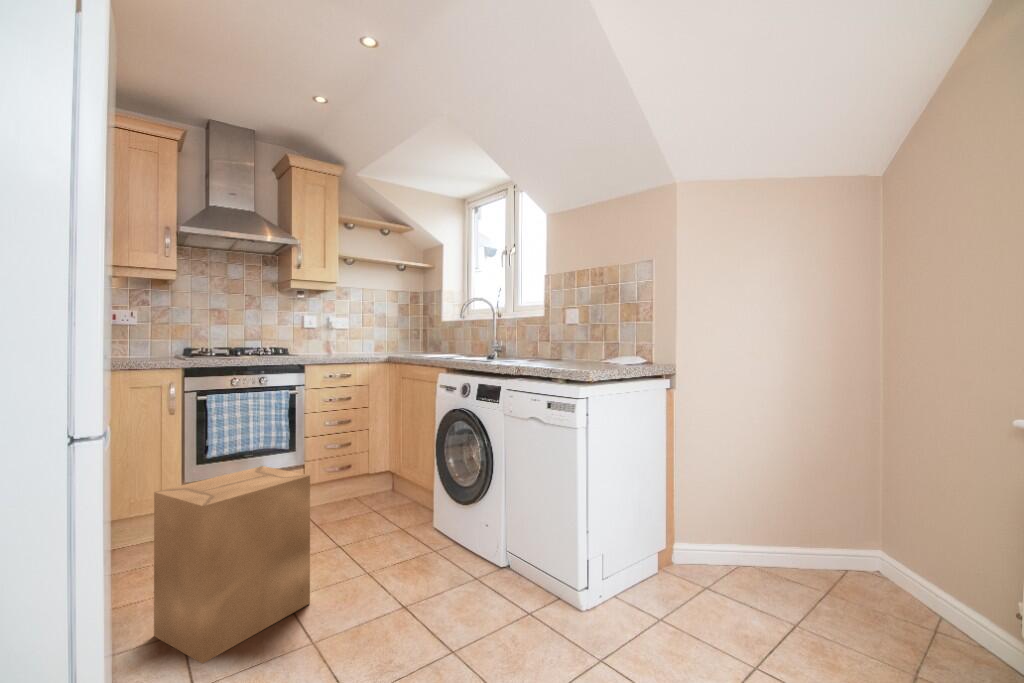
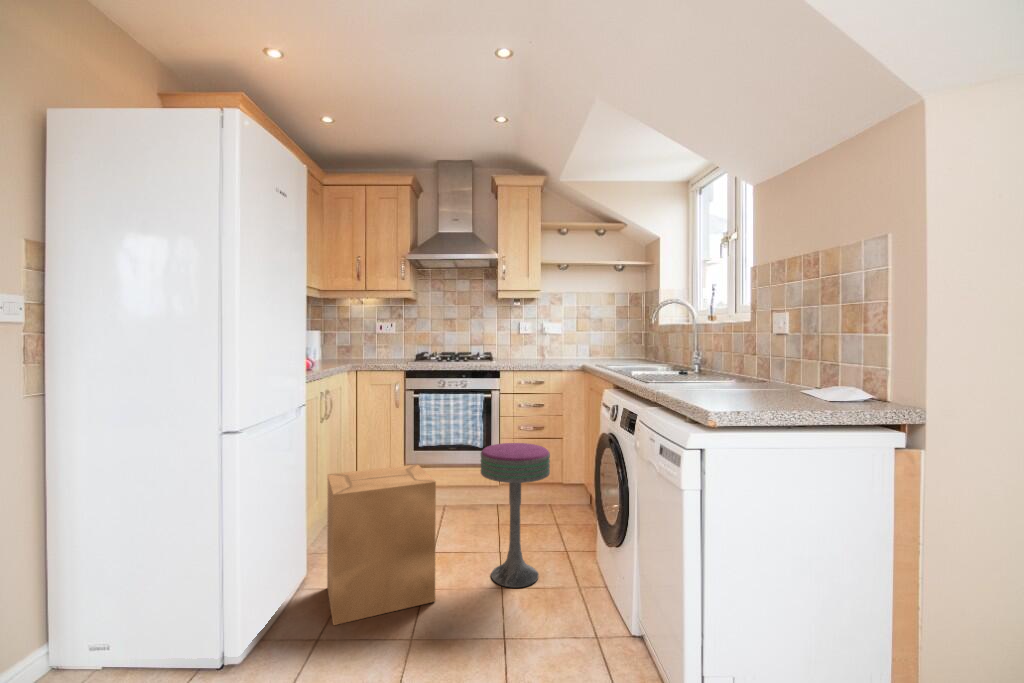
bar stool: none [336,430,407,571] -> present [481,443,550,588]

